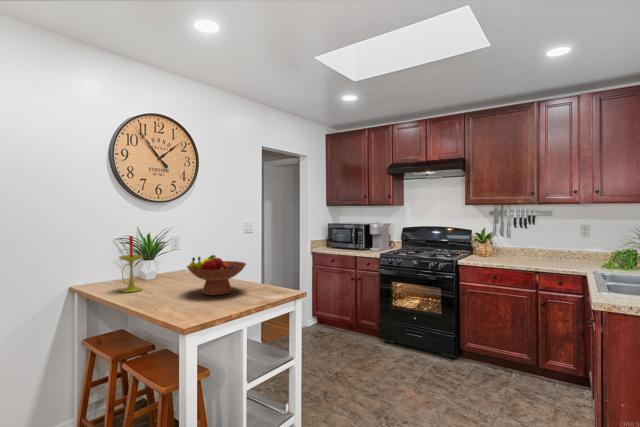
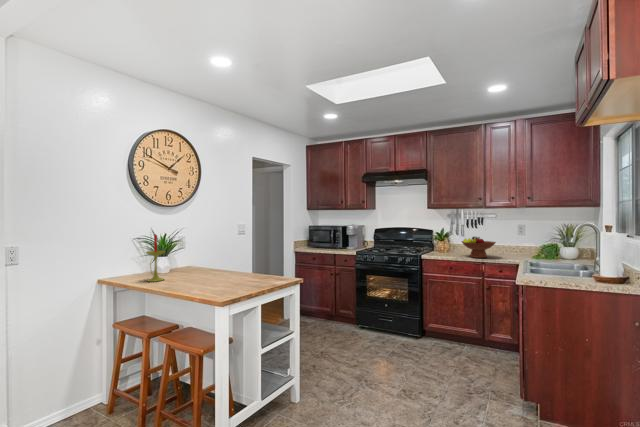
fruit bowl: present [187,255,246,295] -> present [462,237,496,258]

